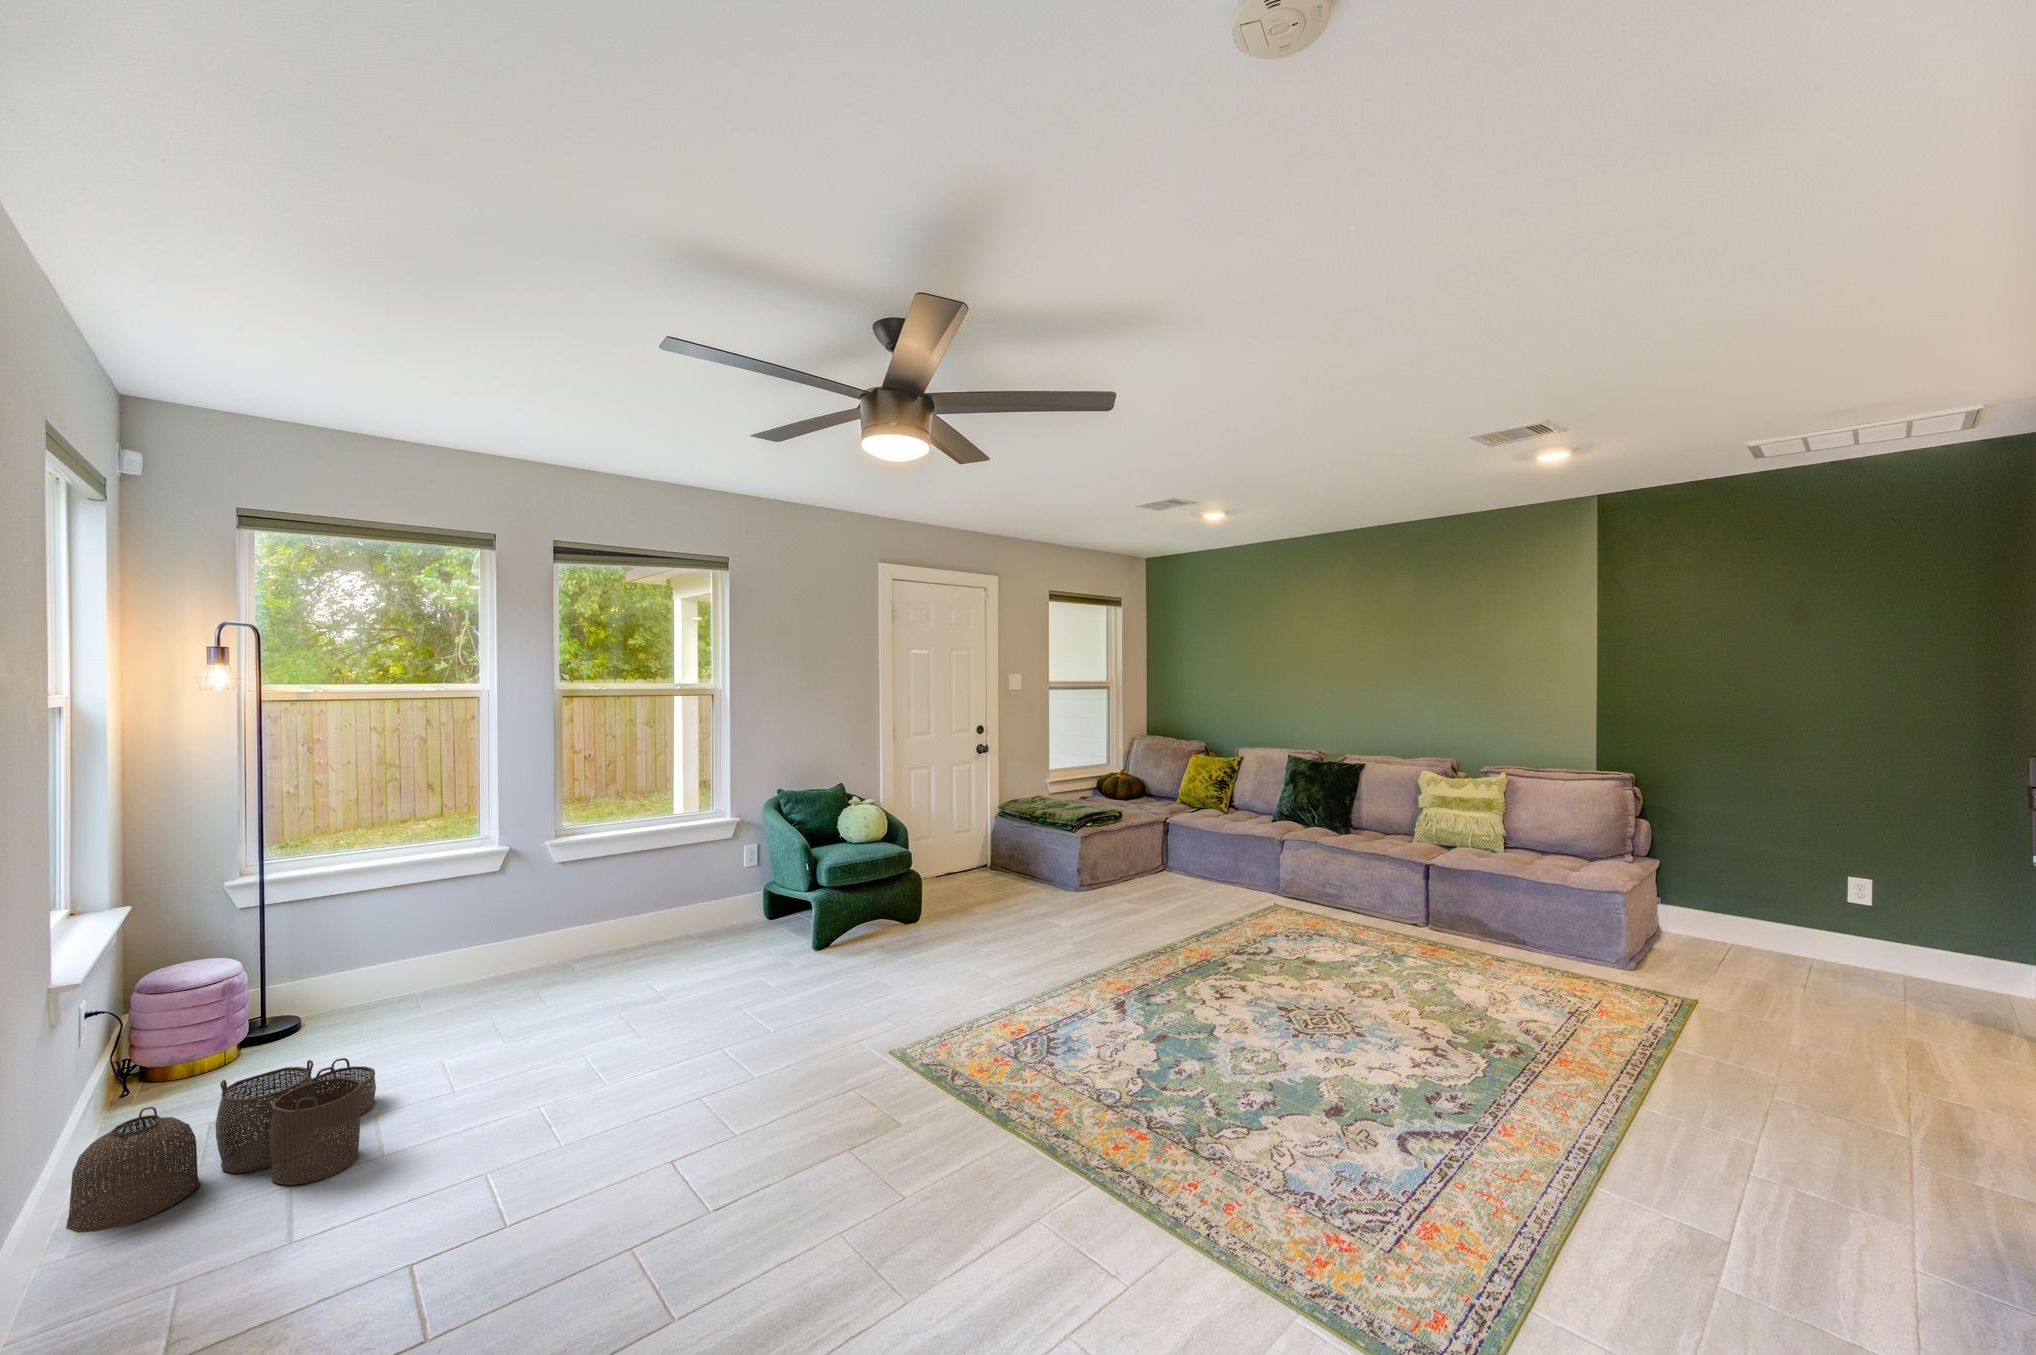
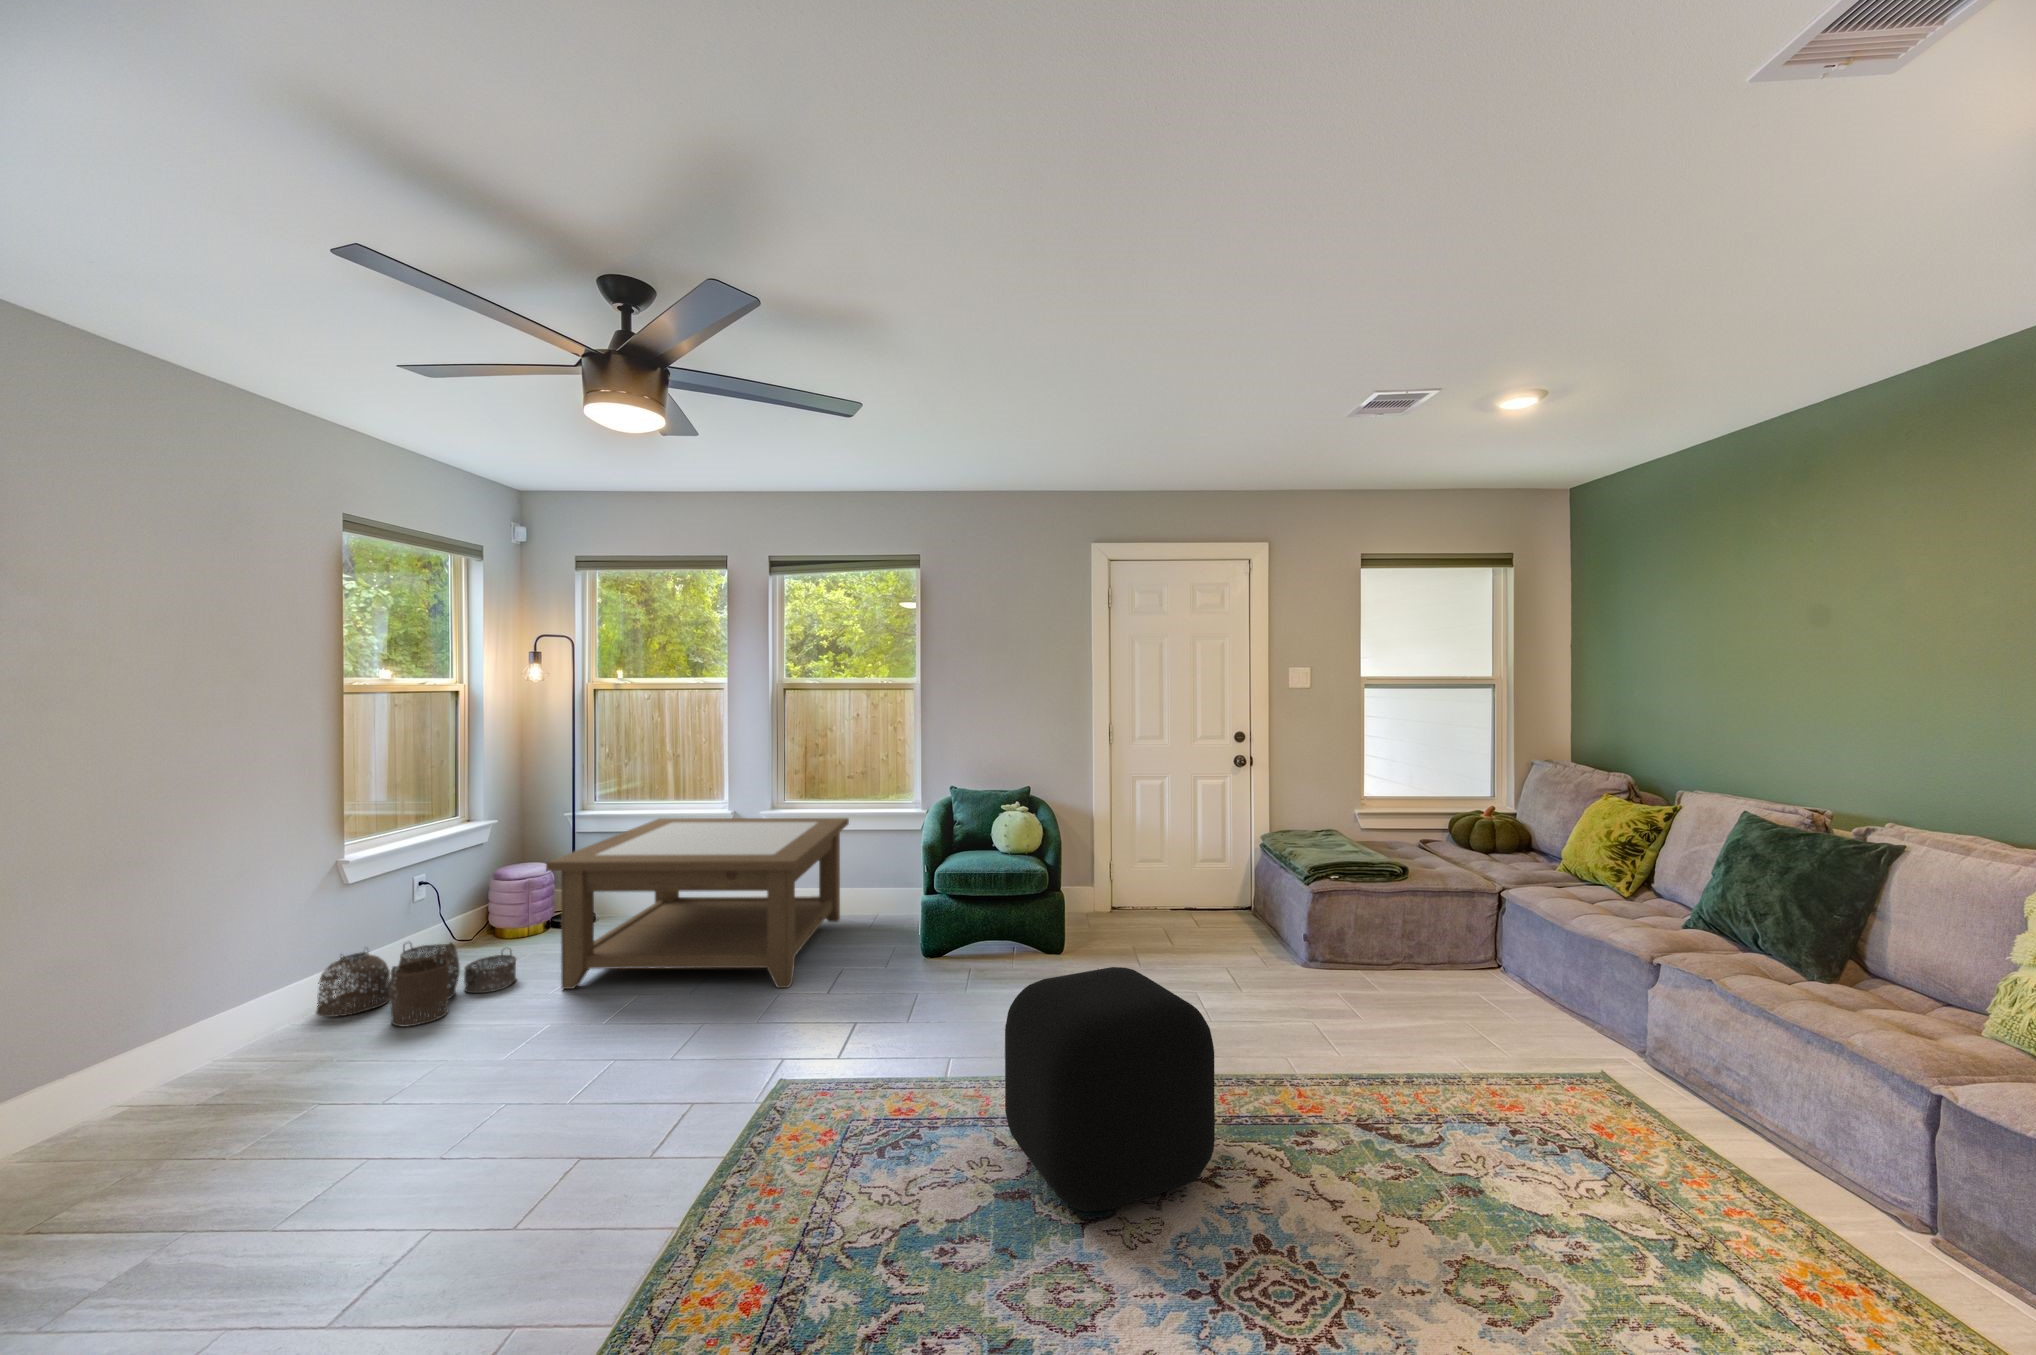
coffee table: none [413,835,760,1080] -> present [546,818,849,989]
ottoman: none [1107,882,1239,1027] -> present [1005,967,1215,1211]

